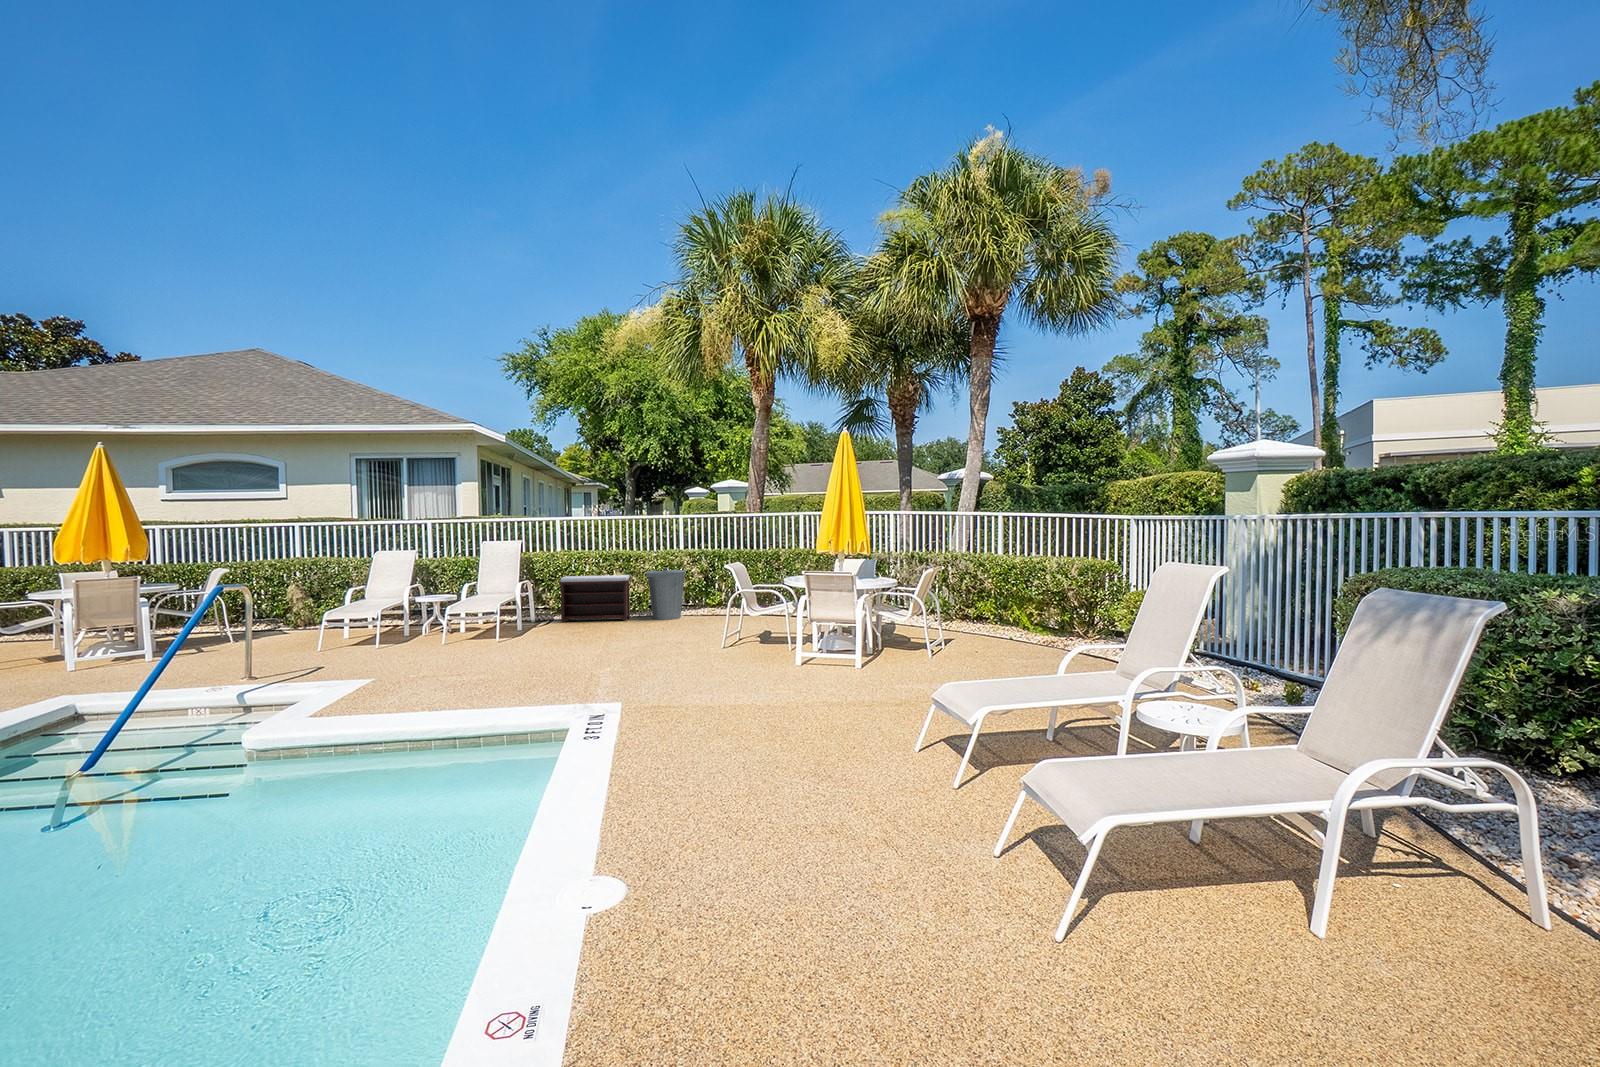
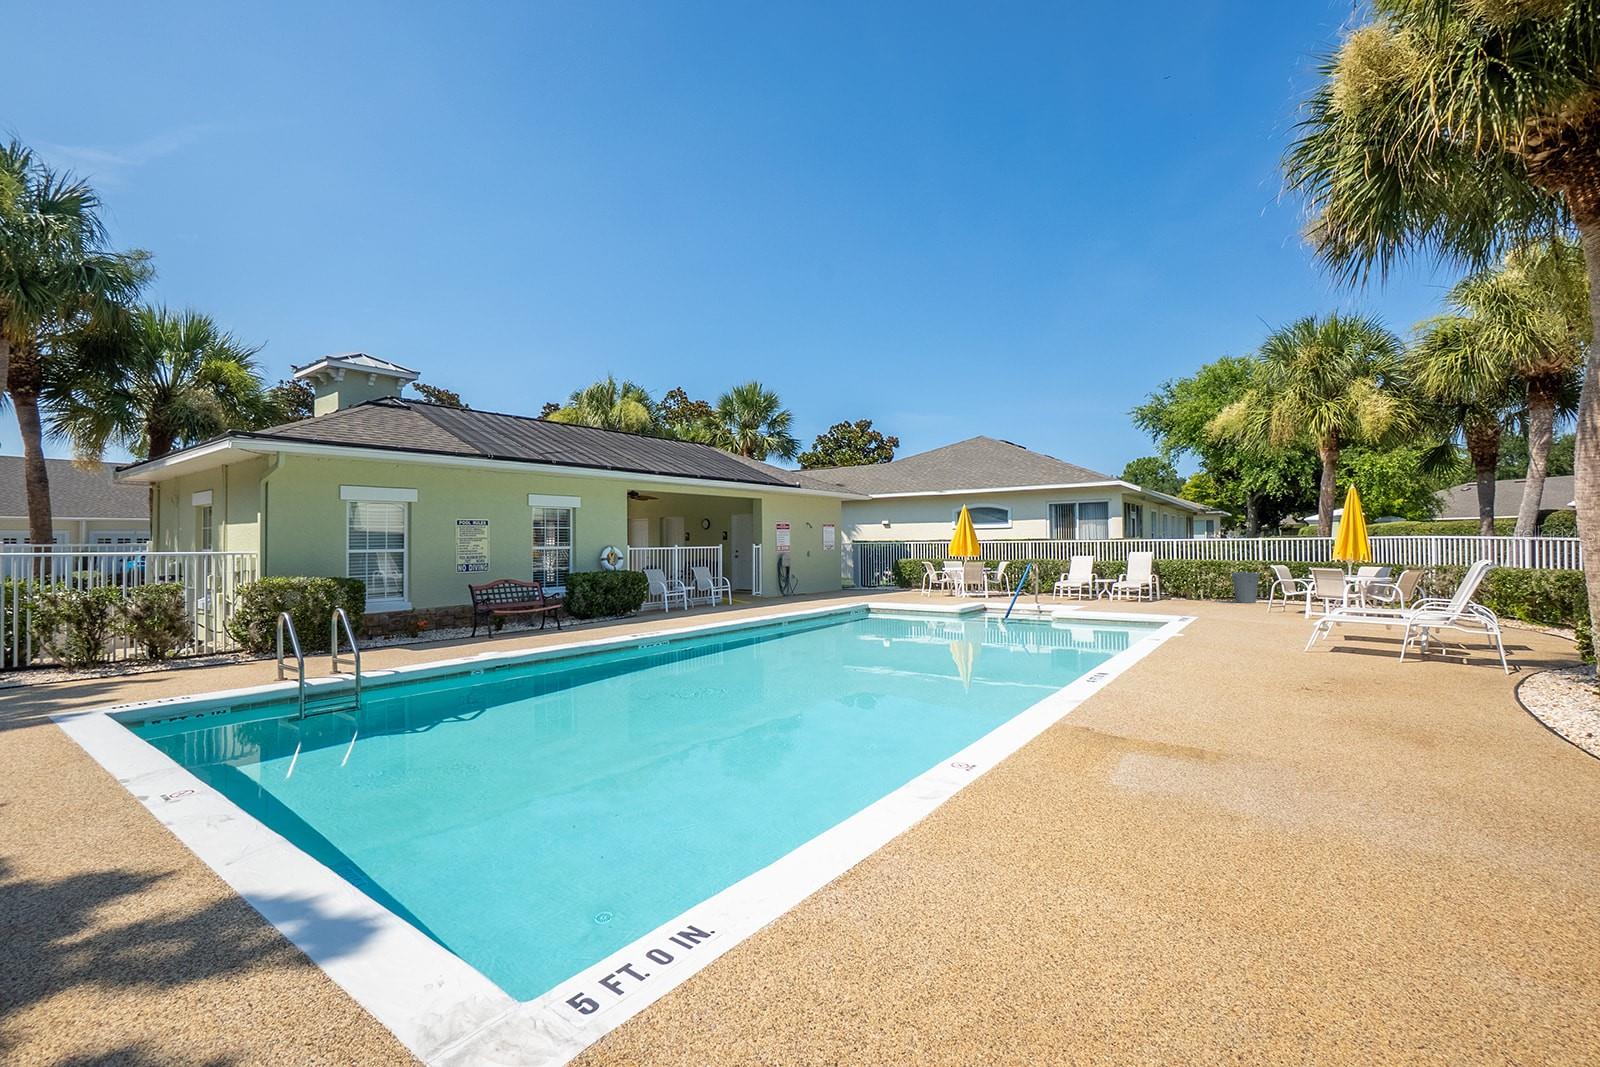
bench: present [559,575,632,623] -> none [1174,574,1222,602]

